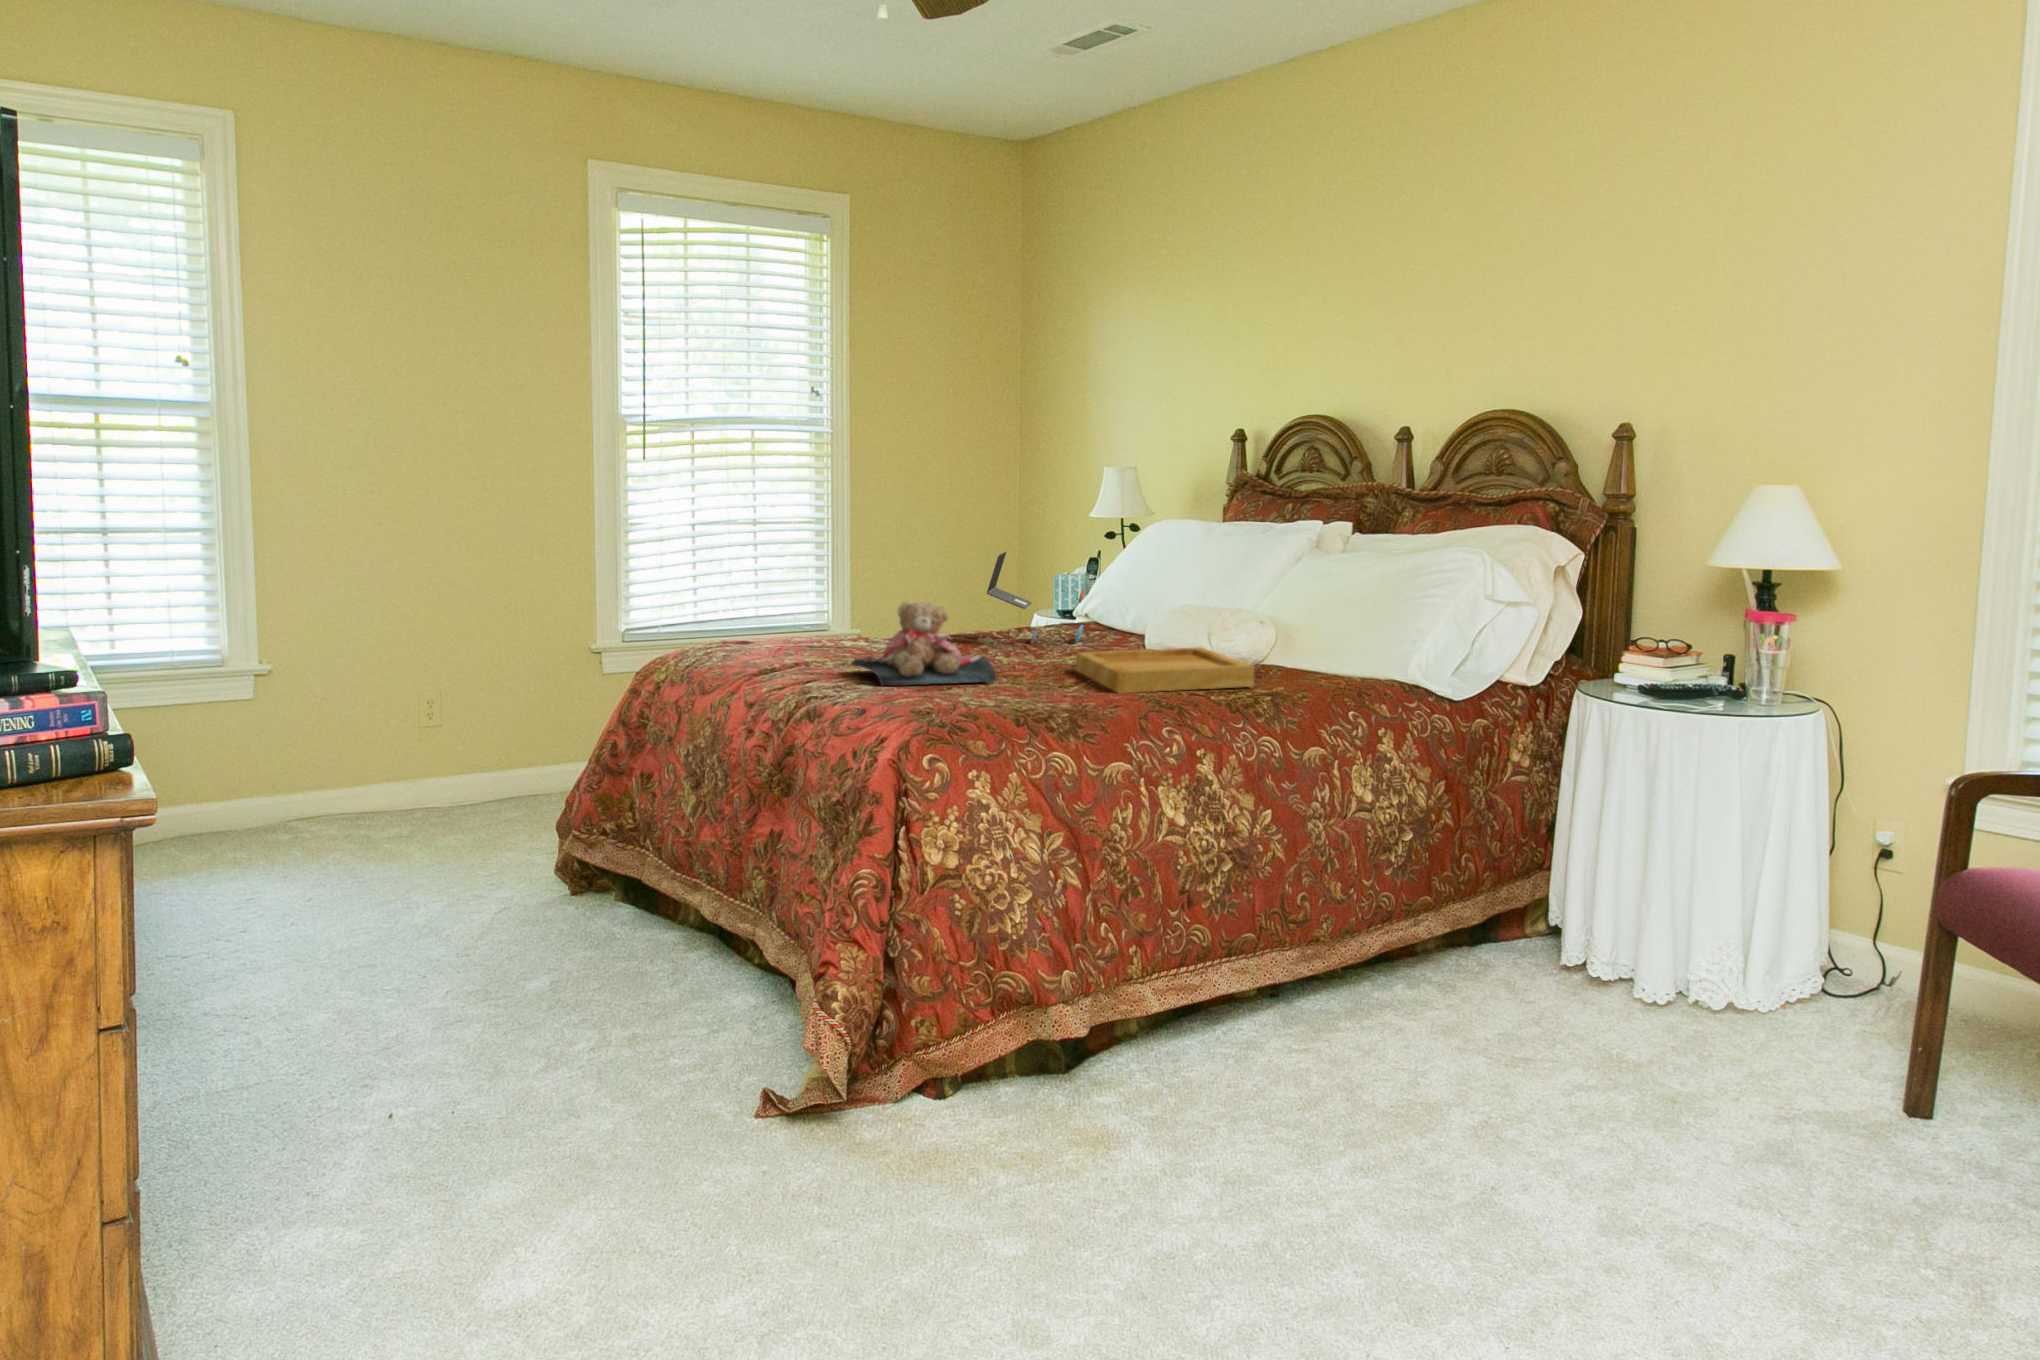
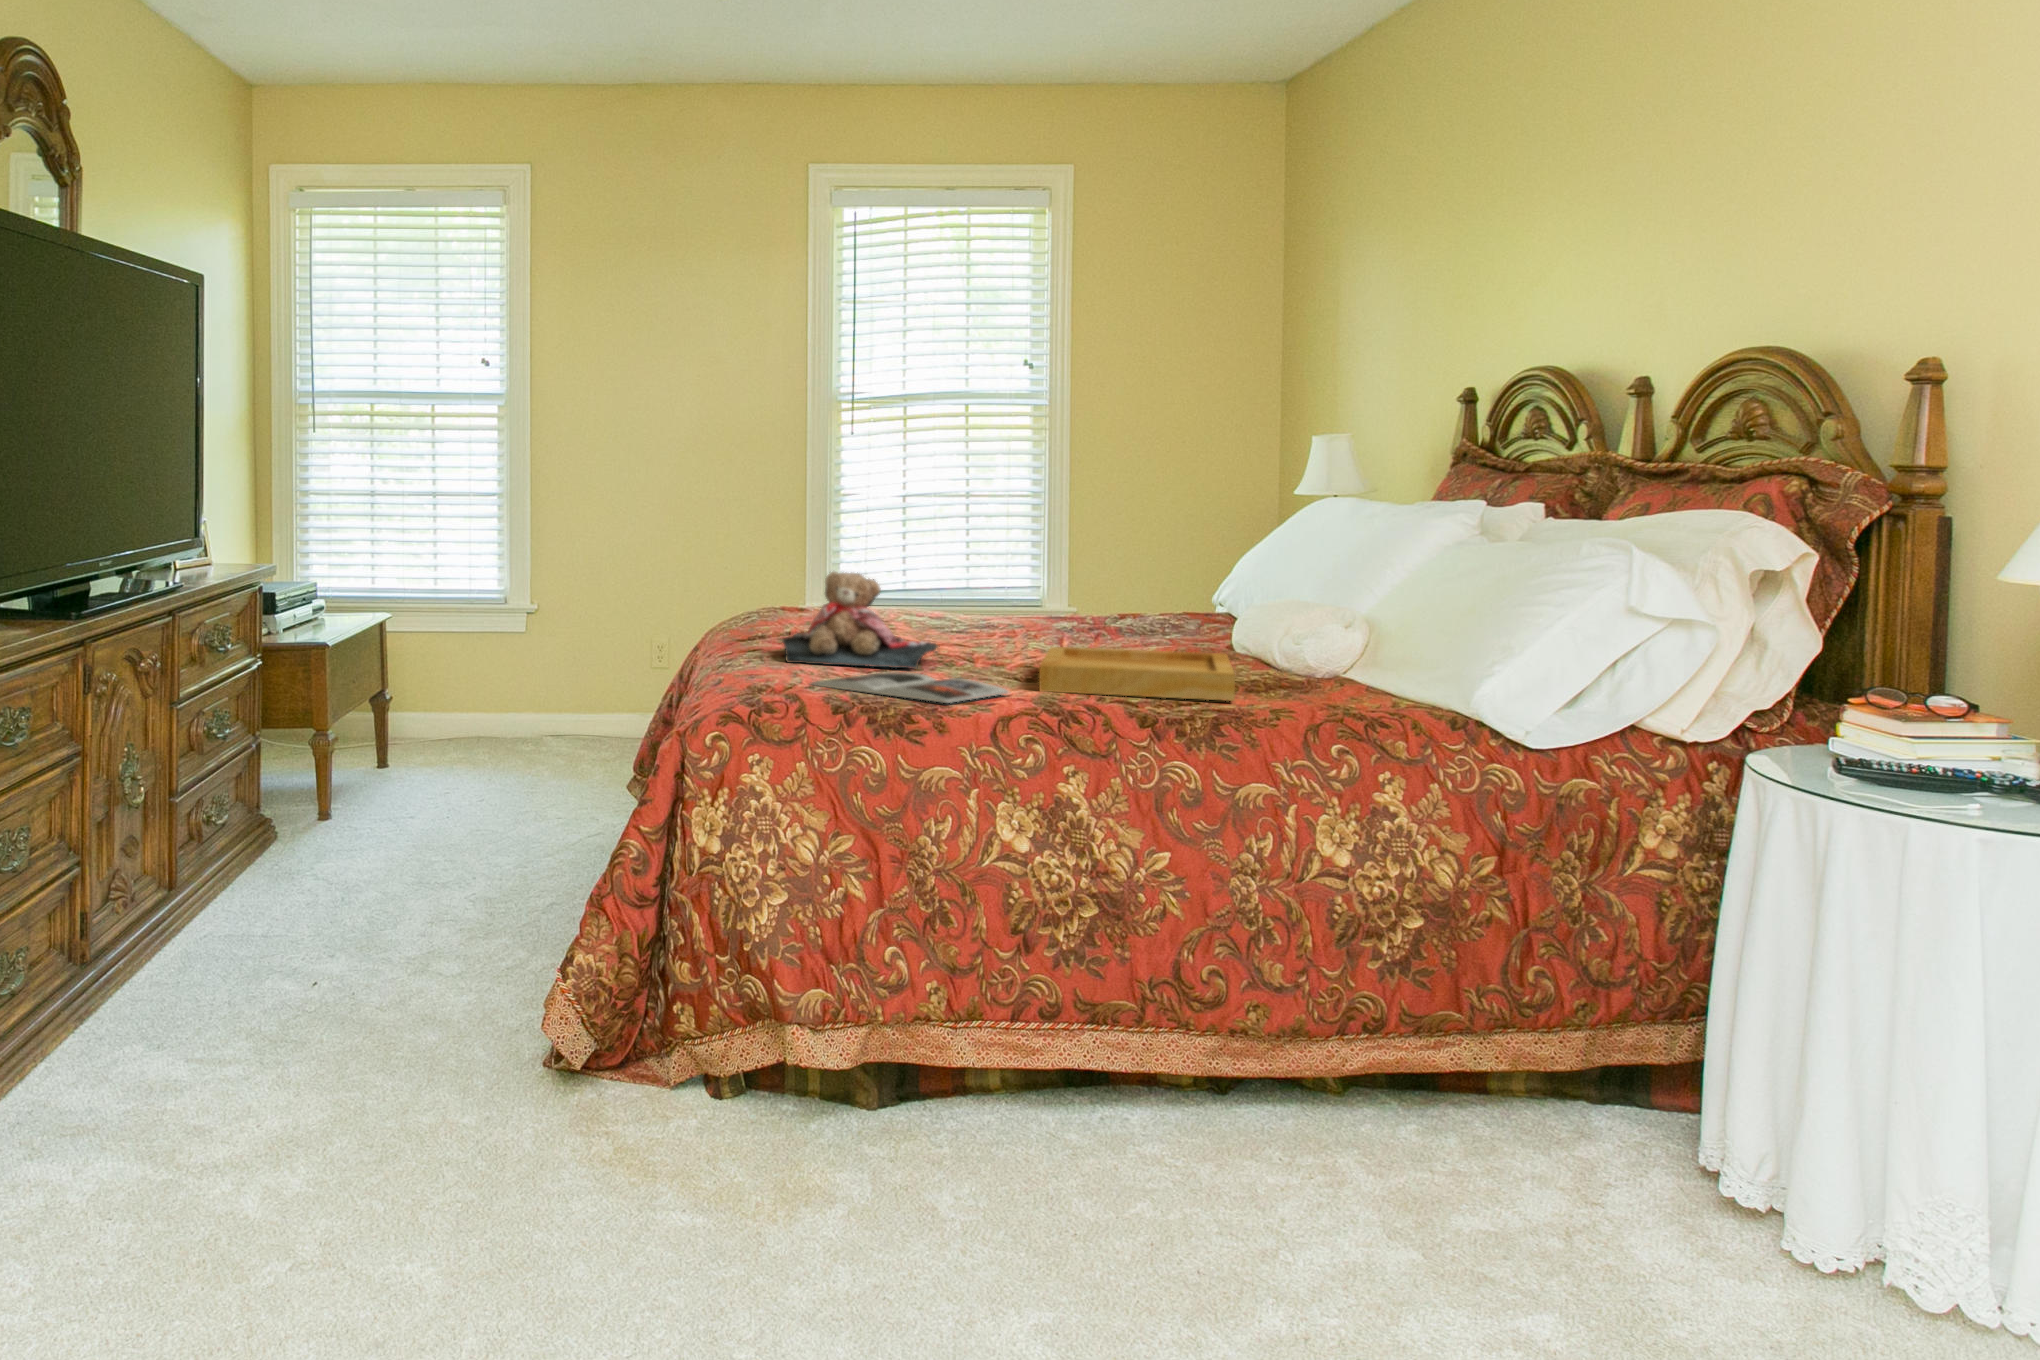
laptop: present [987,552,1085,643] -> none [1012,531,1153,646]
magazine: none [951,688,1112,714] -> present [811,672,1008,703]

